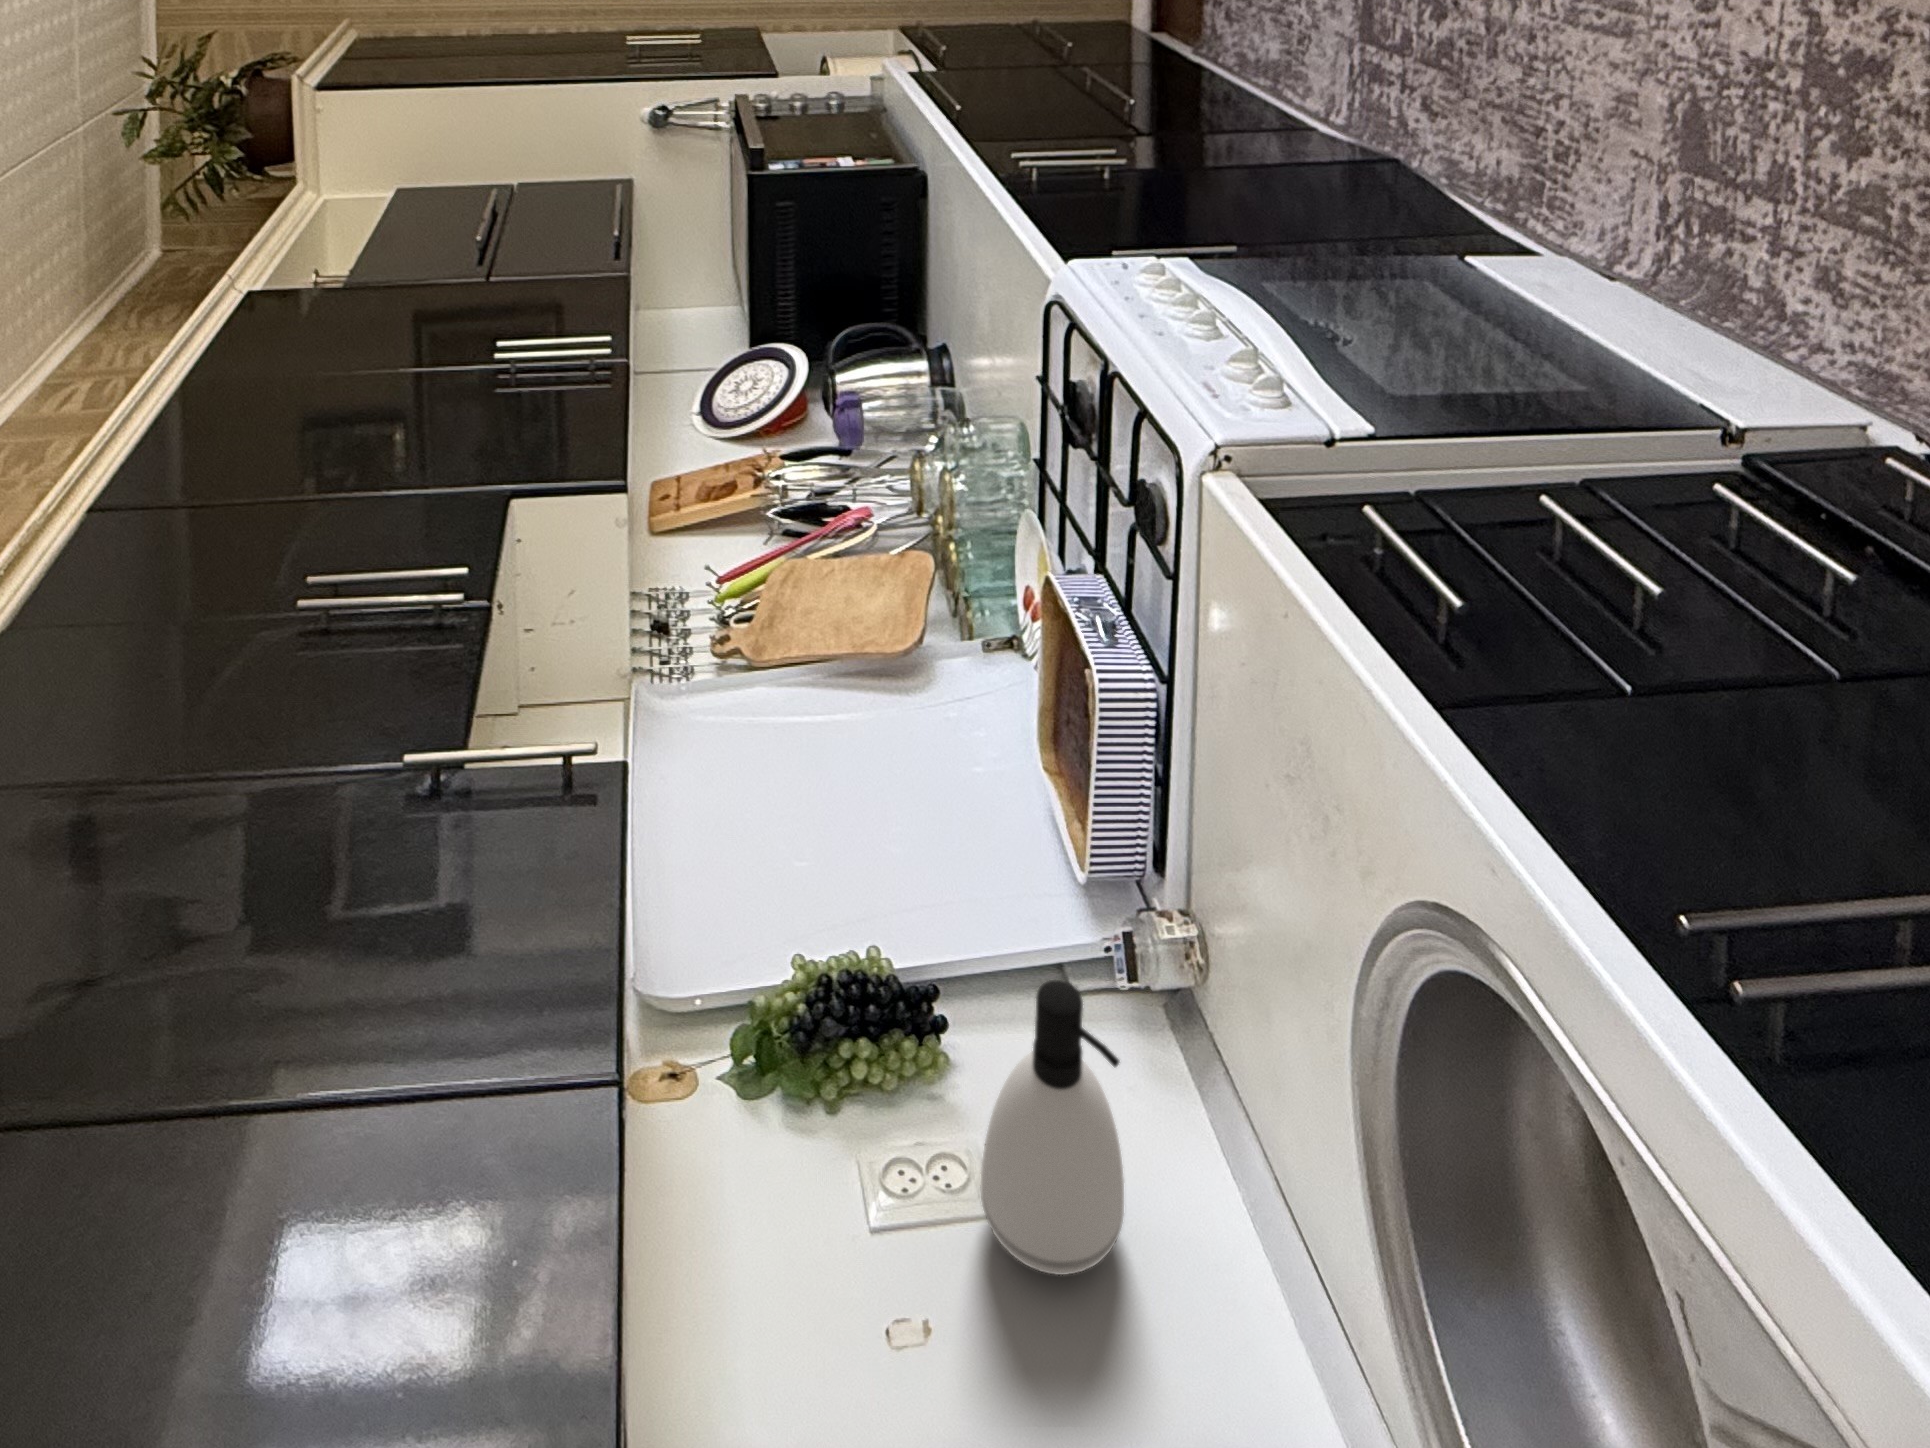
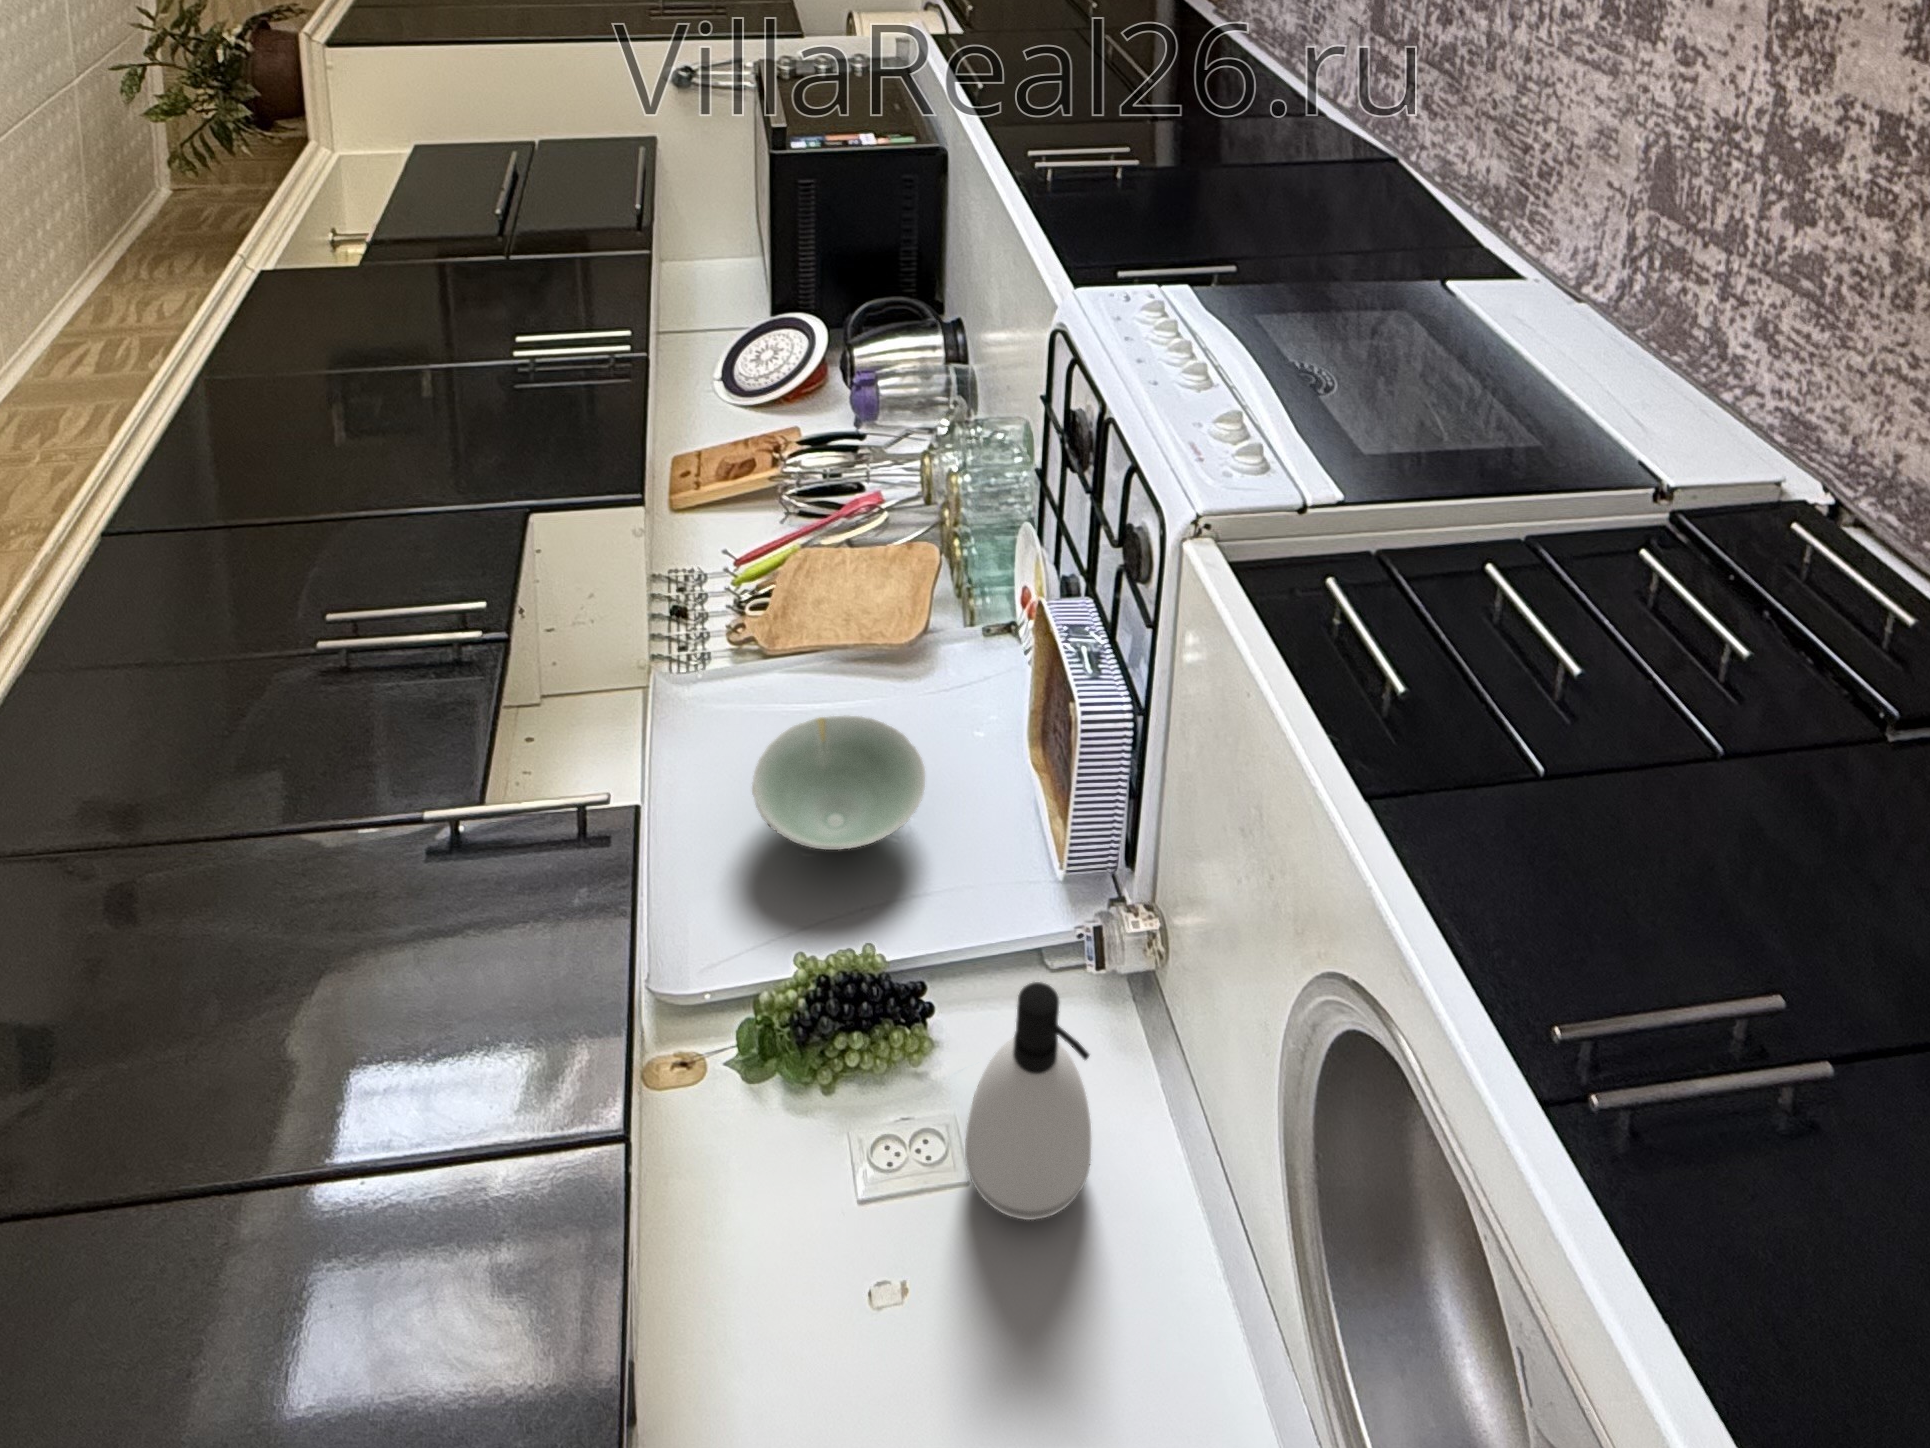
bowl: none [741,721,925,860] -> present [752,716,925,850]

